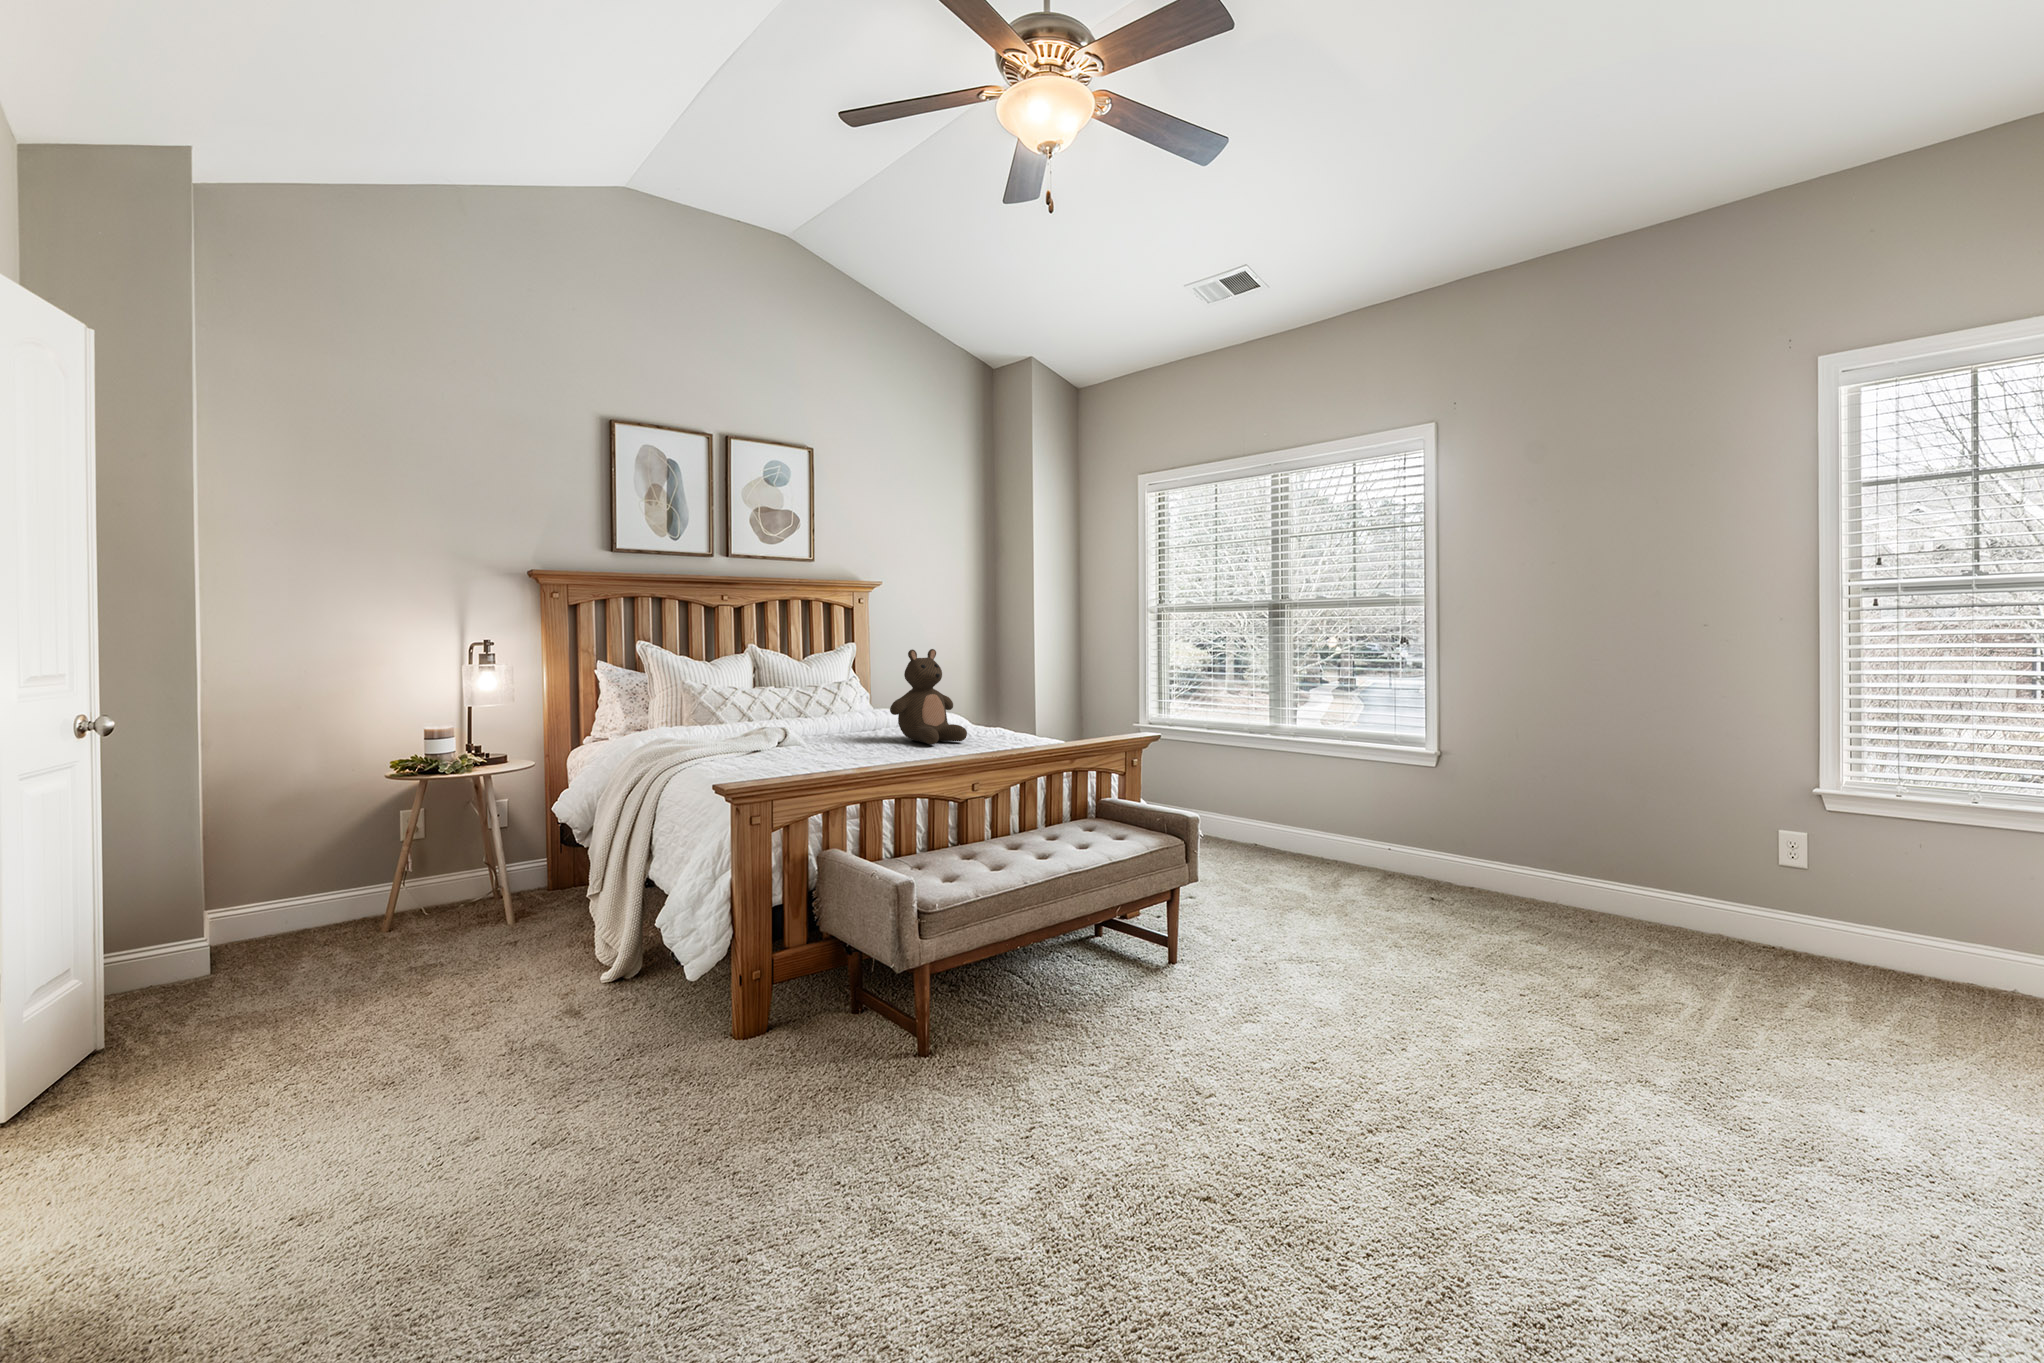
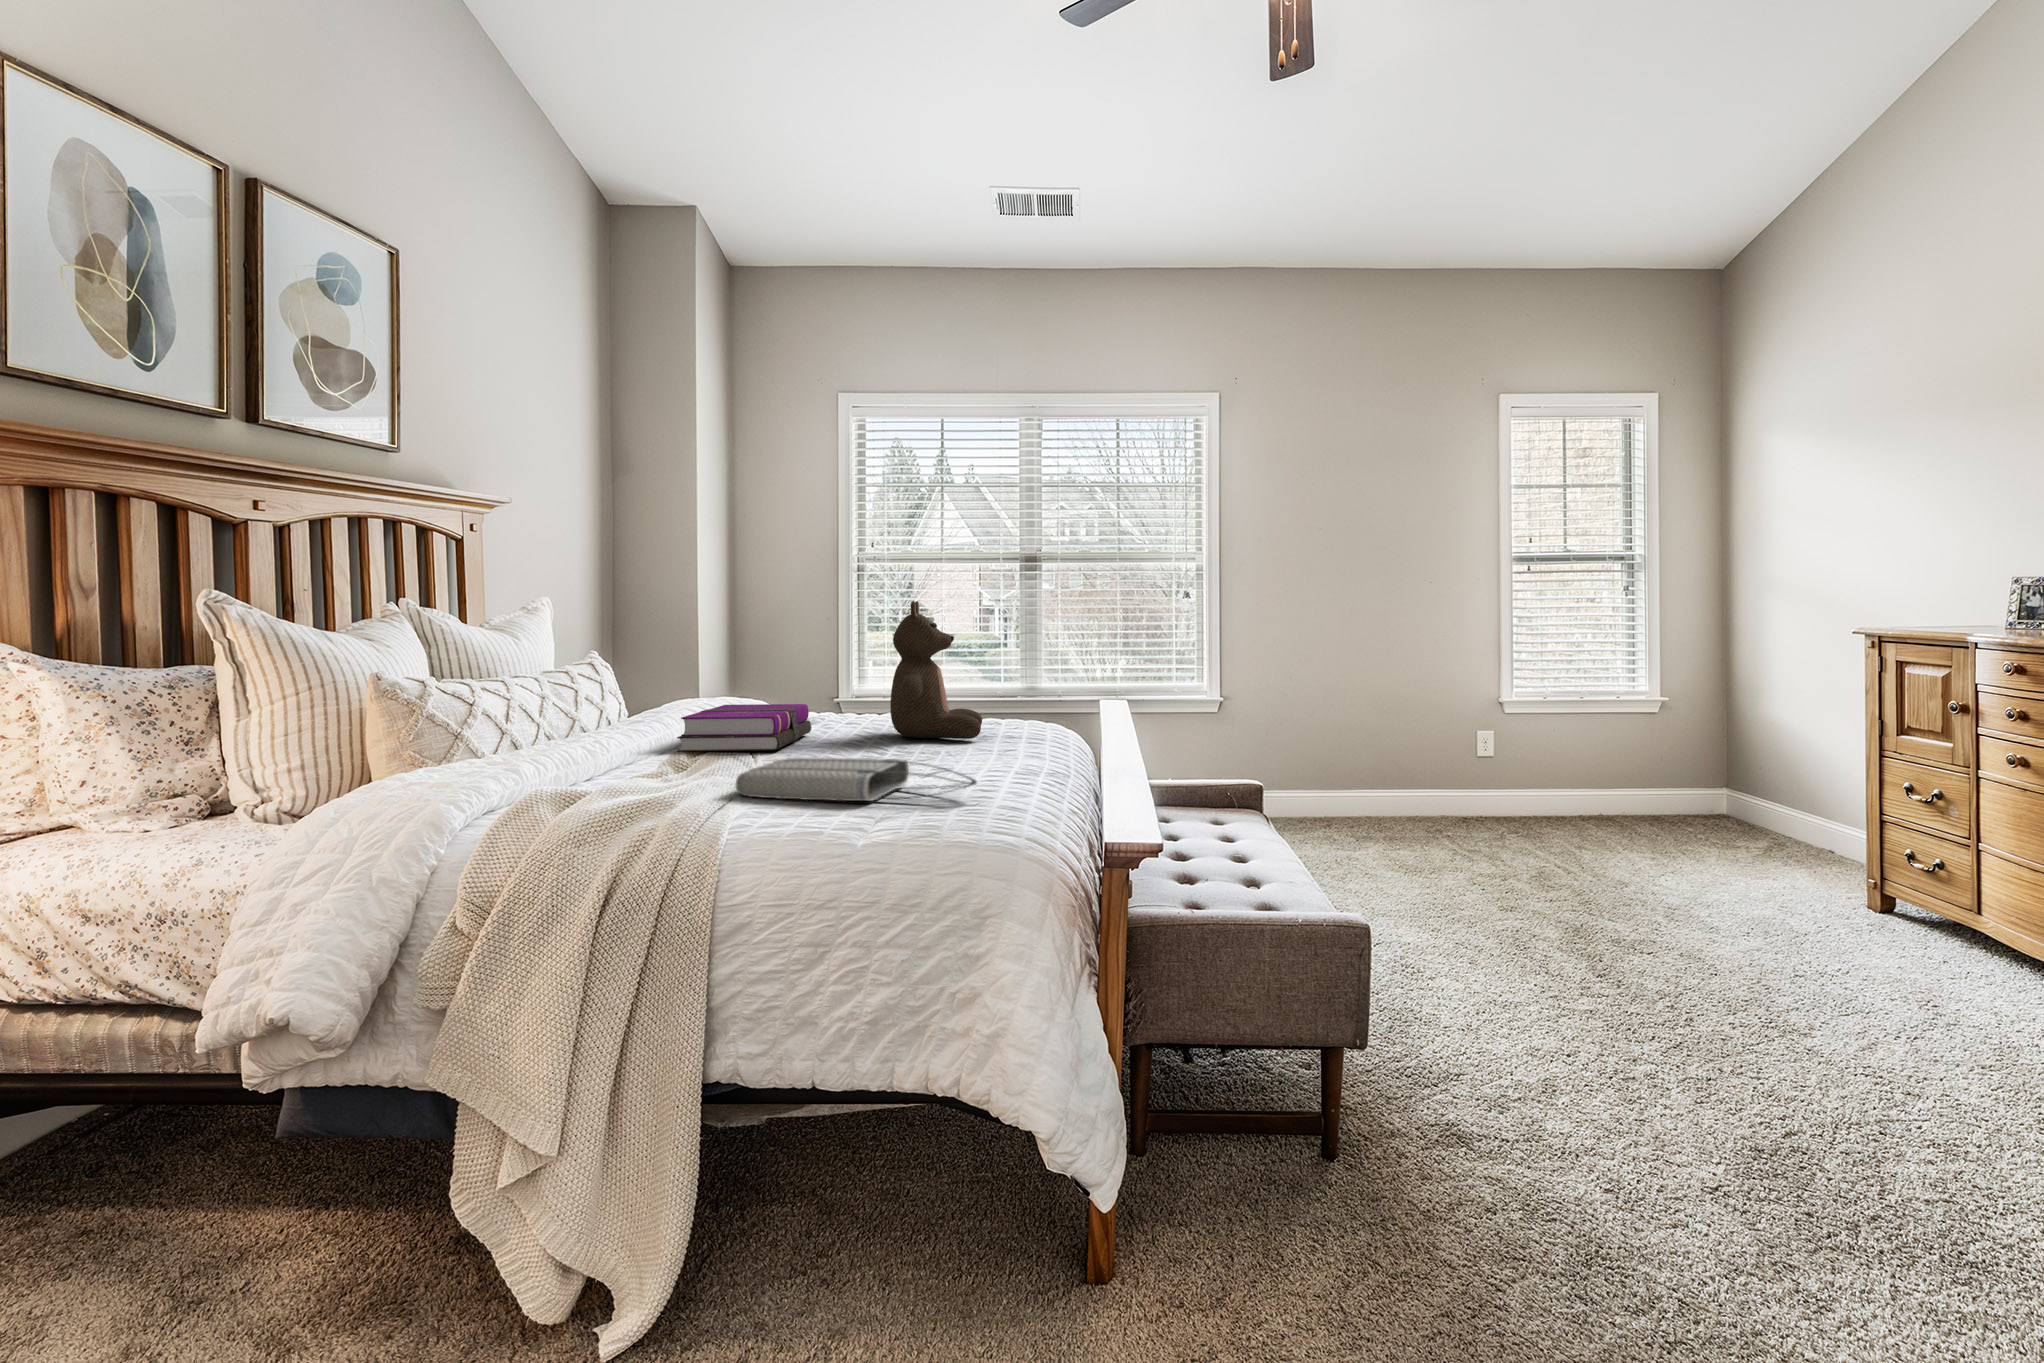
notebook: none [790,710,882,737] -> present [677,704,812,752]
tote bag: none [704,739,777,763] -> present [736,758,977,801]

